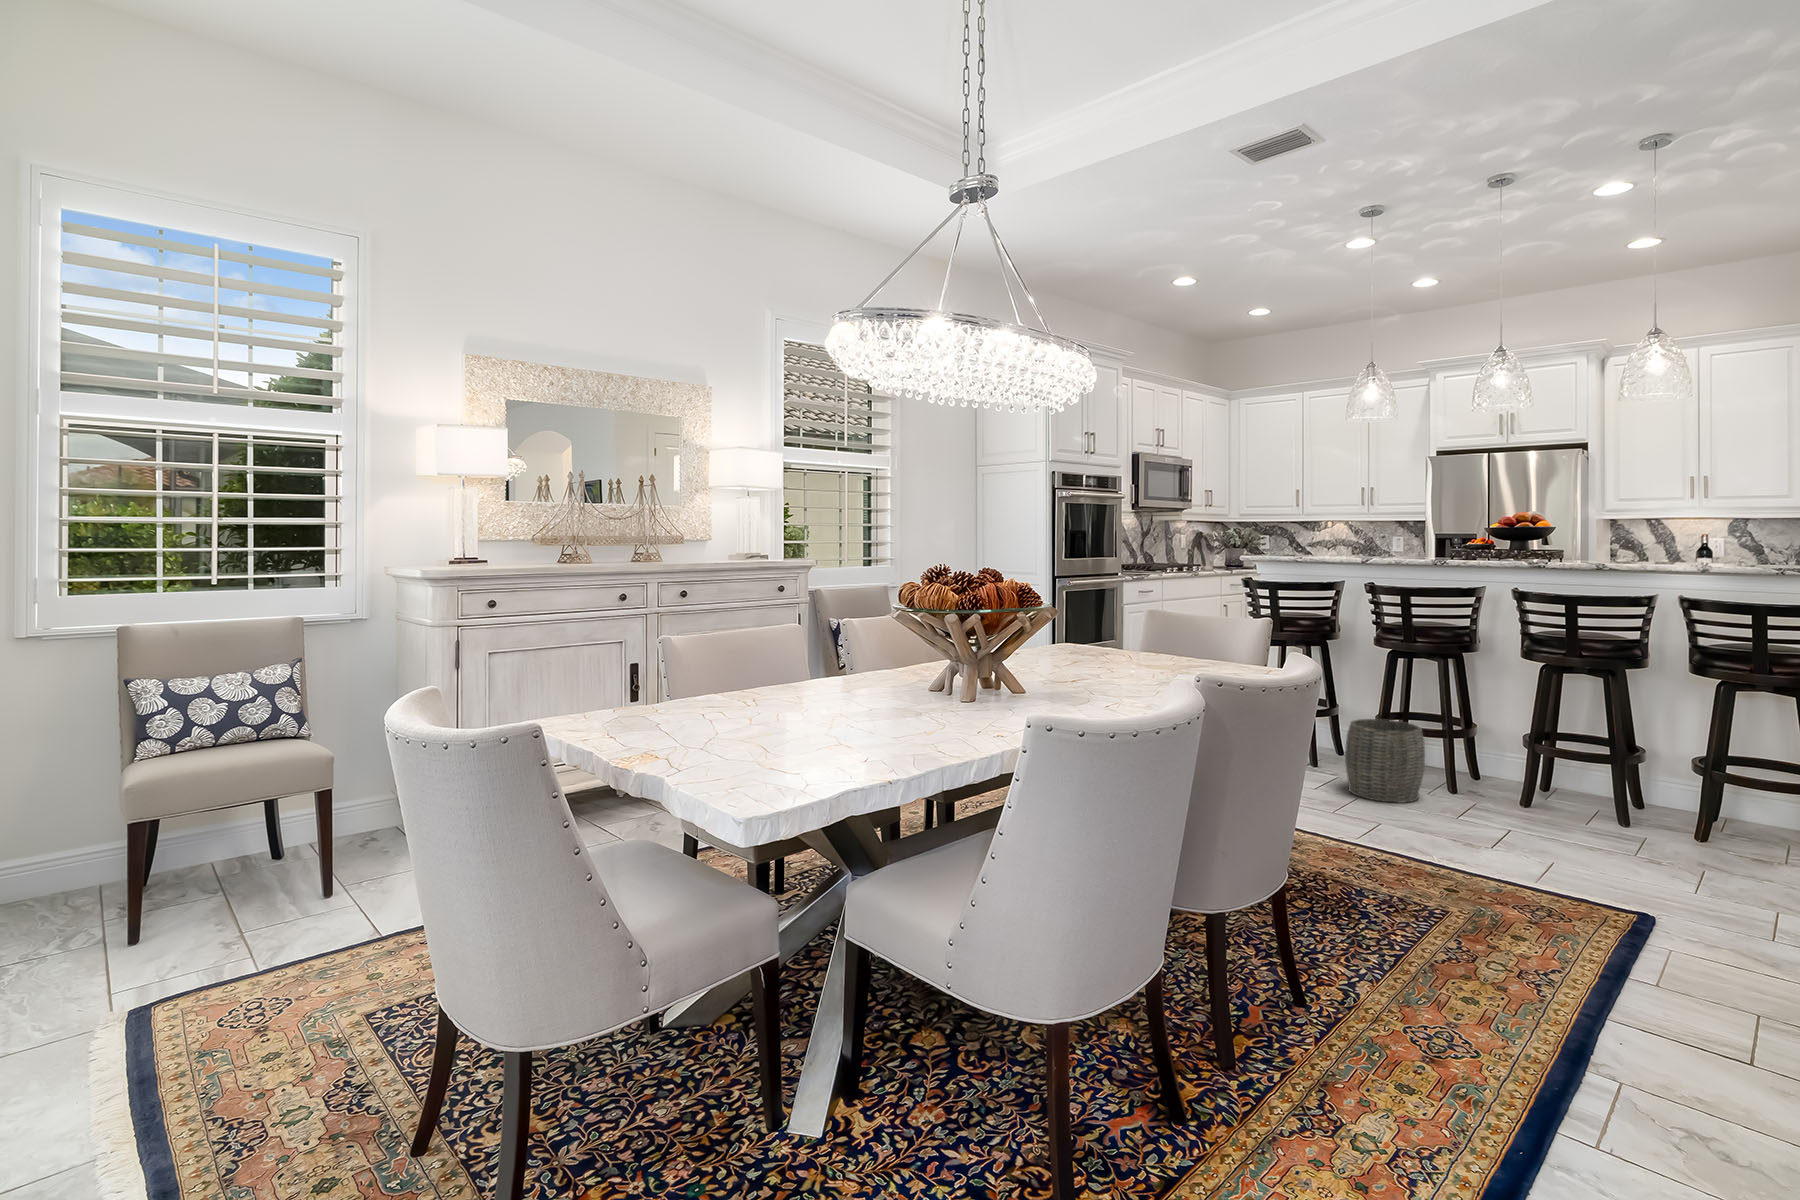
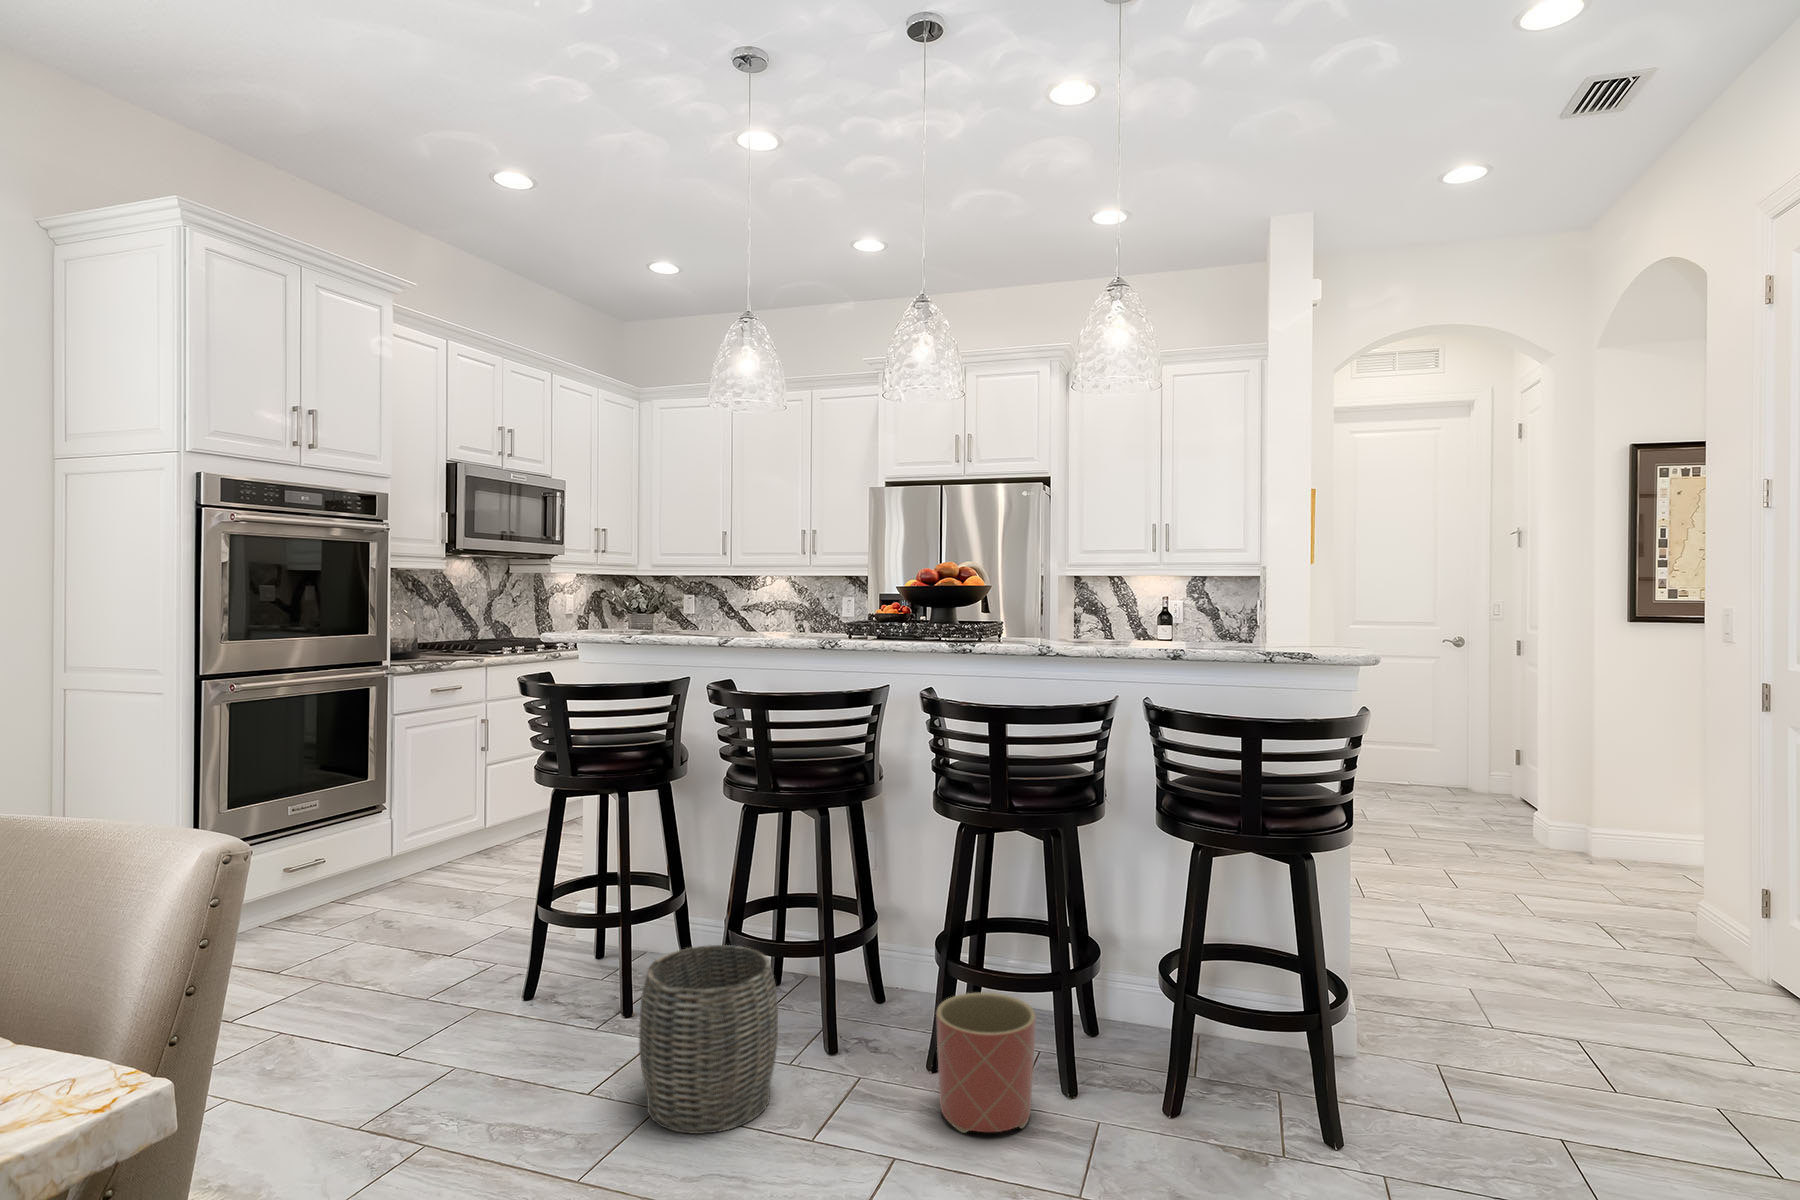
planter: none [1527,755,1595,823] -> present [936,992,1036,1133]

